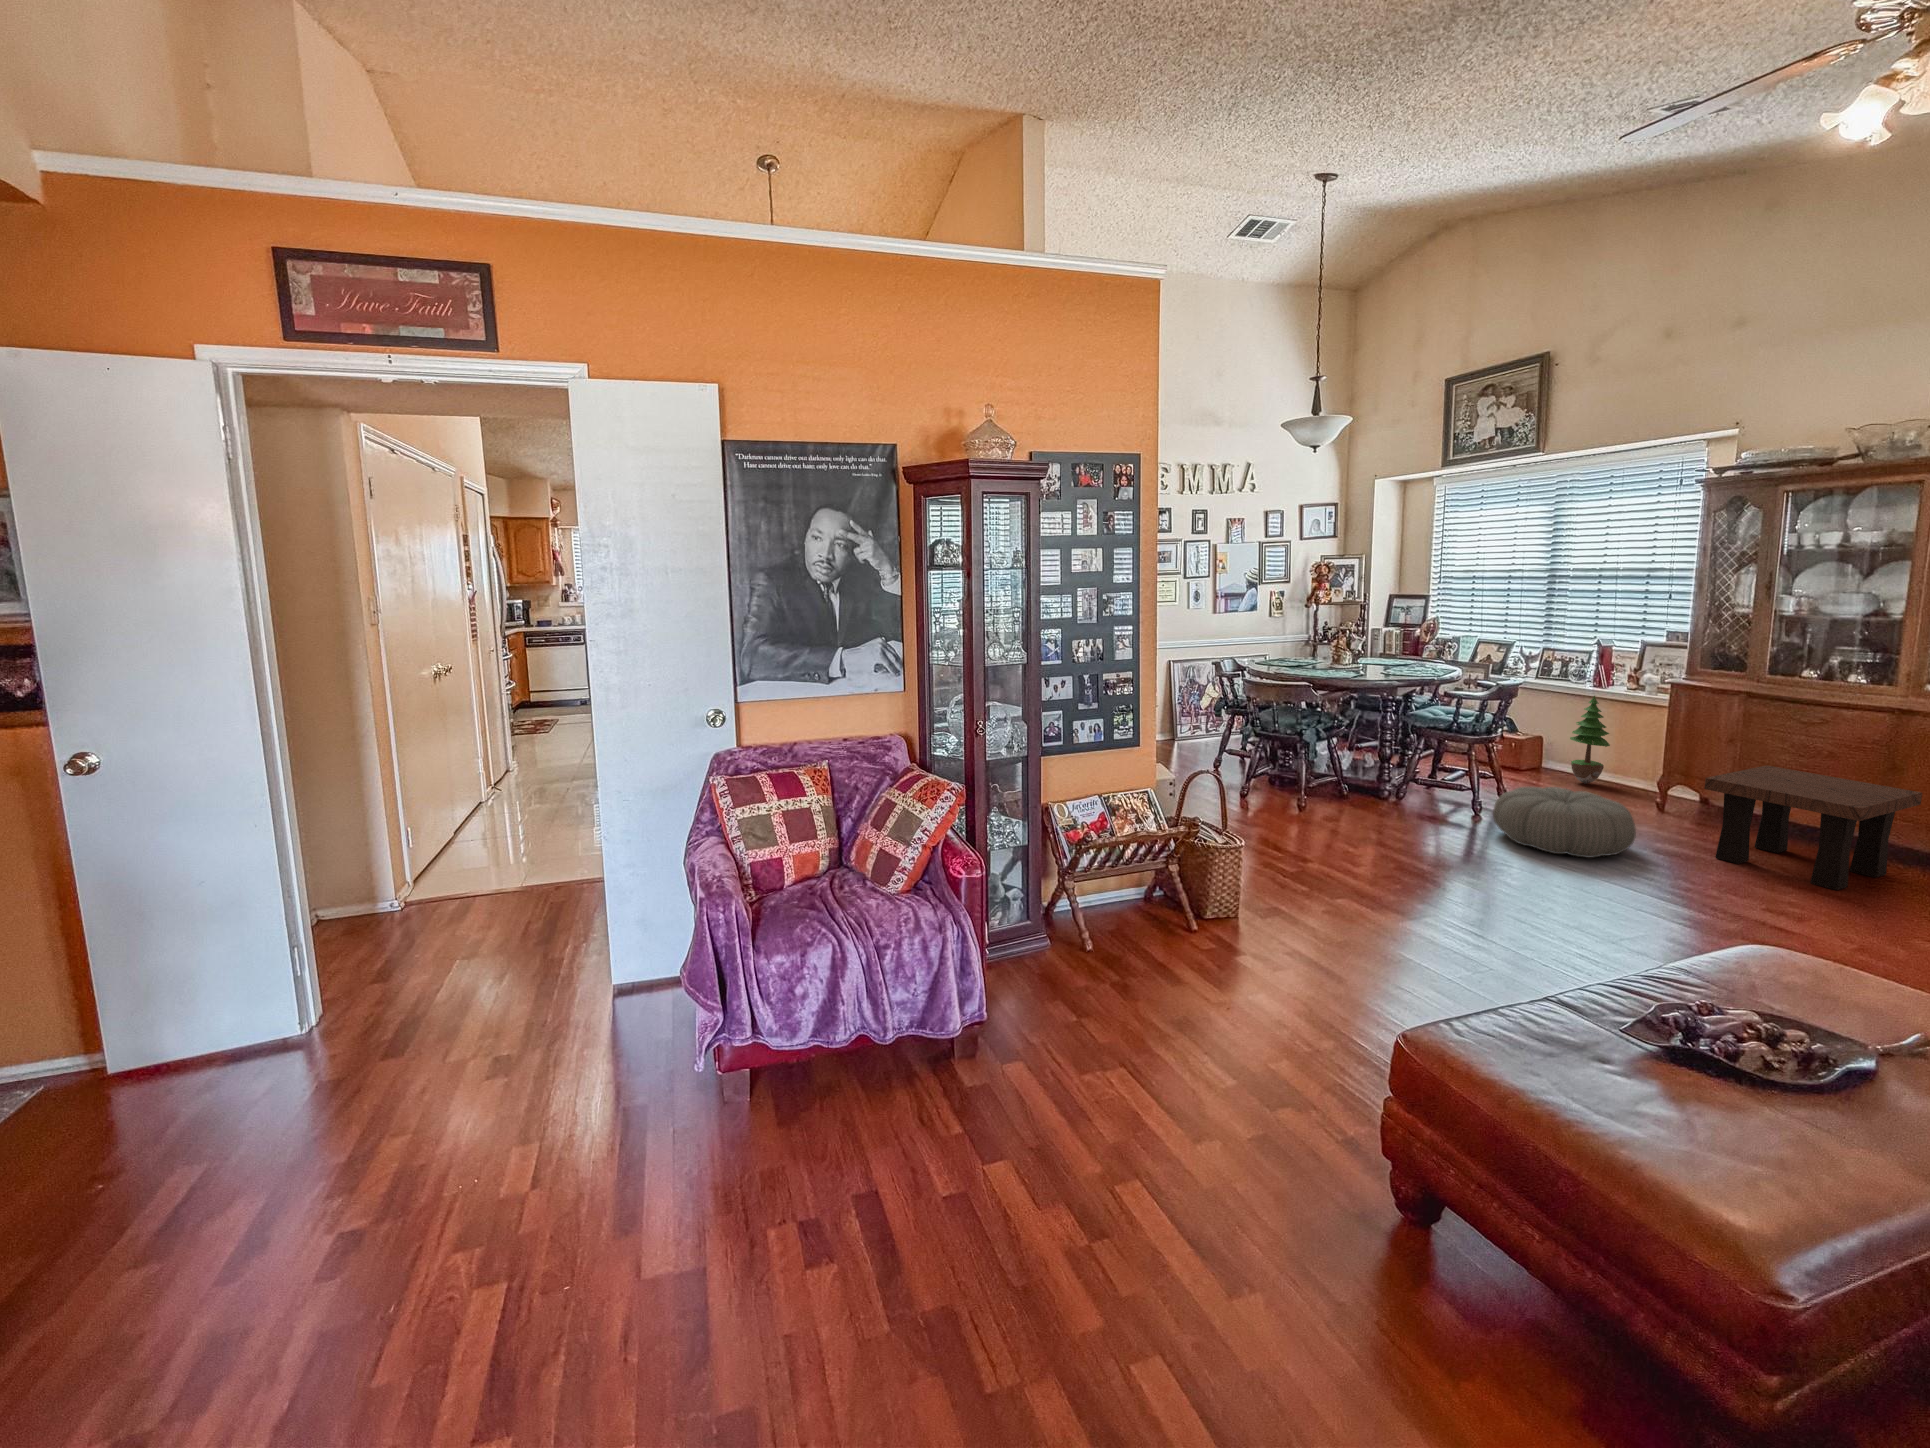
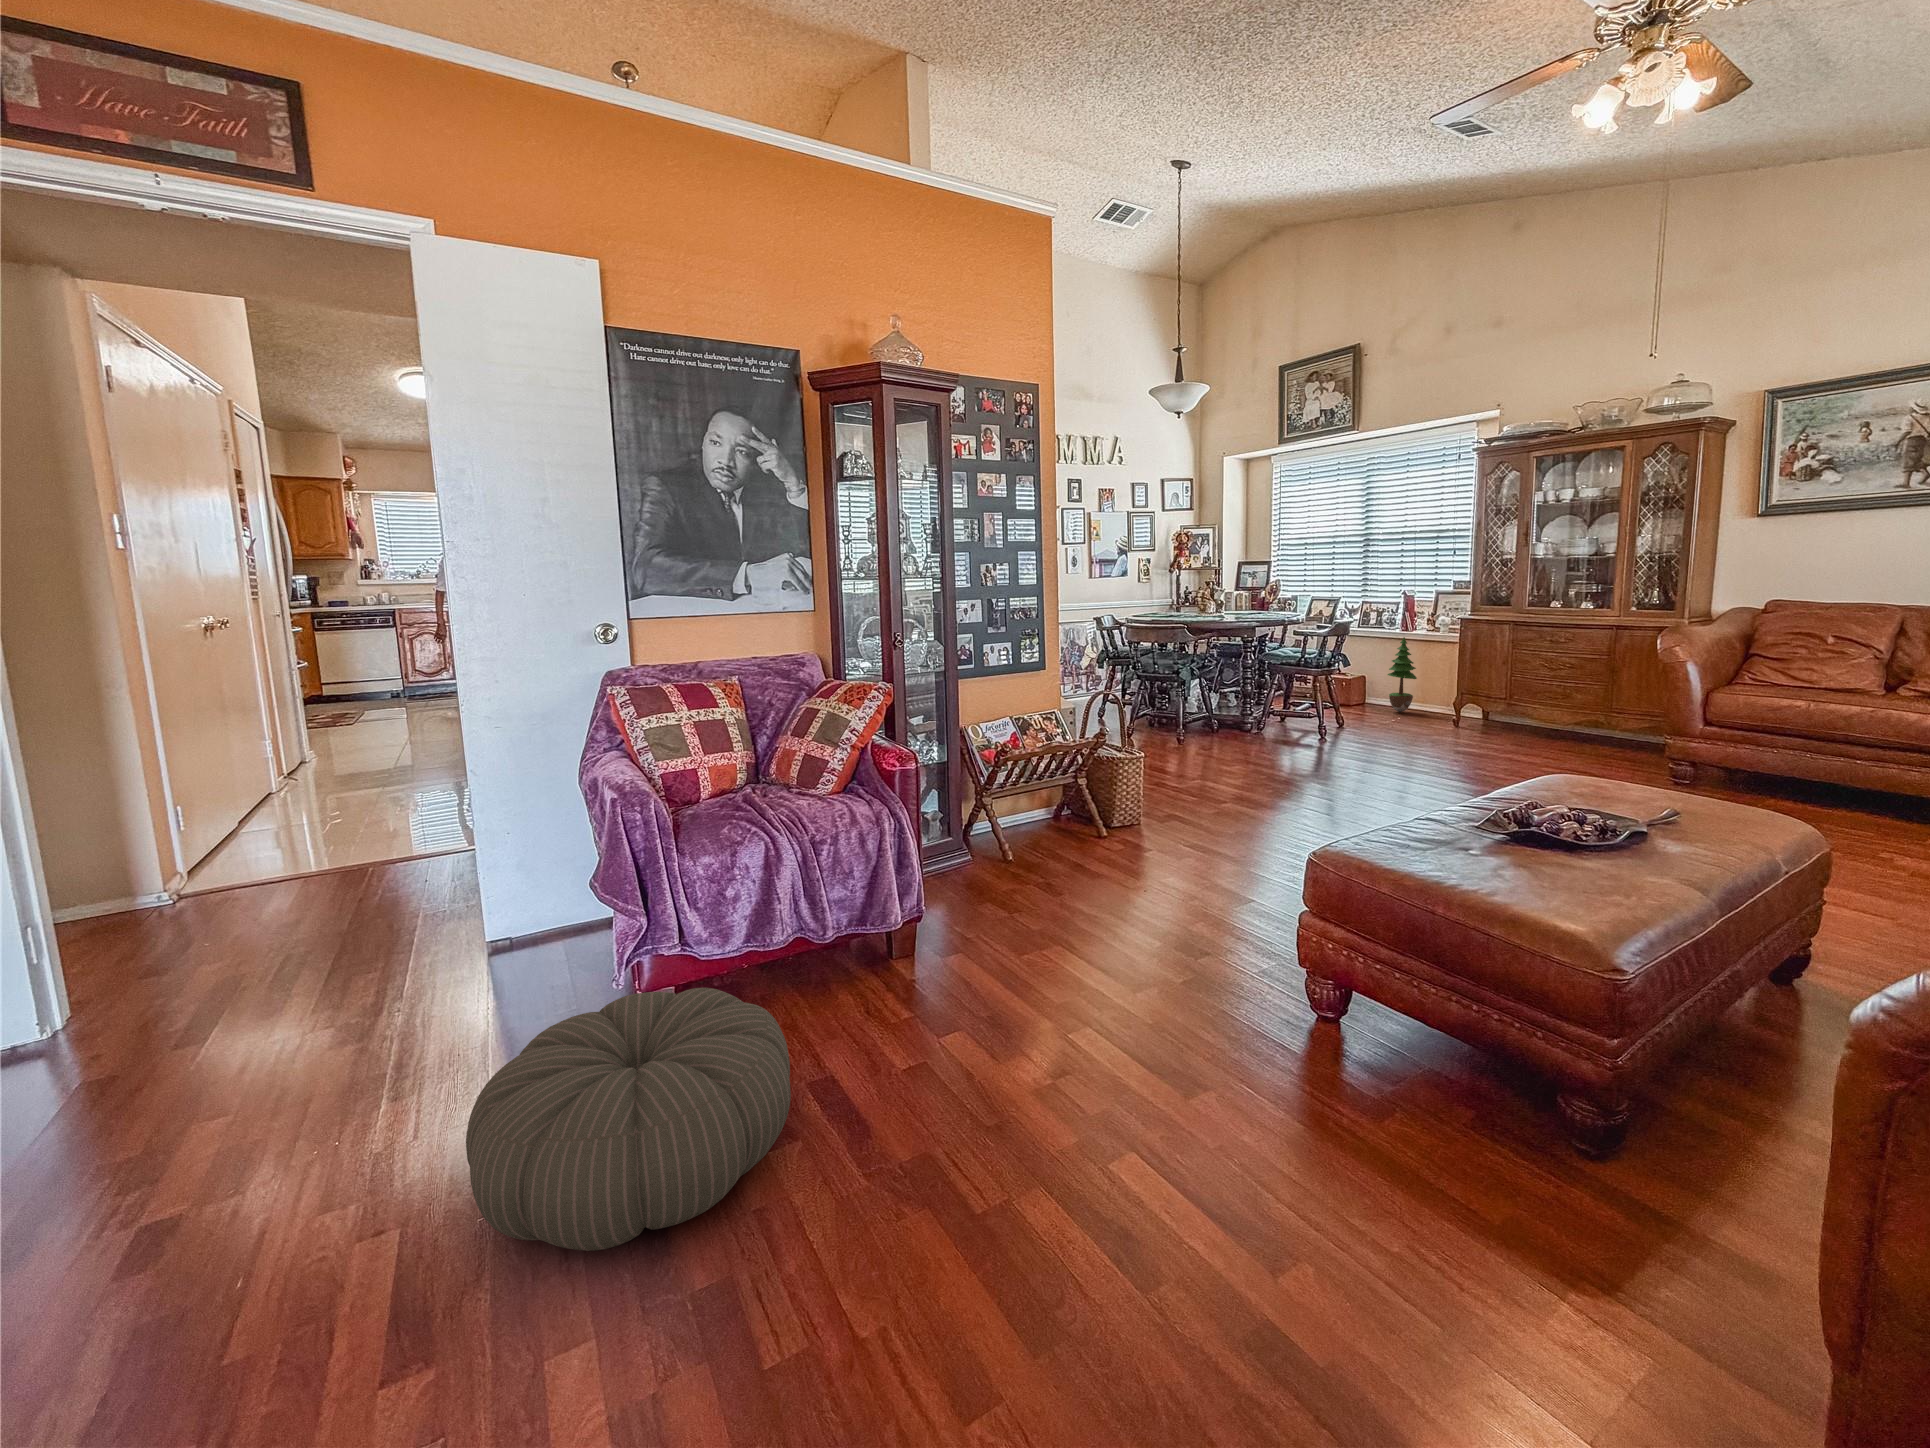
side table: present [1704,765,1922,890] -> none [1489,679,1630,768]
pouf: present [1493,787,1636,858] -> present [466,988,791,1251]

